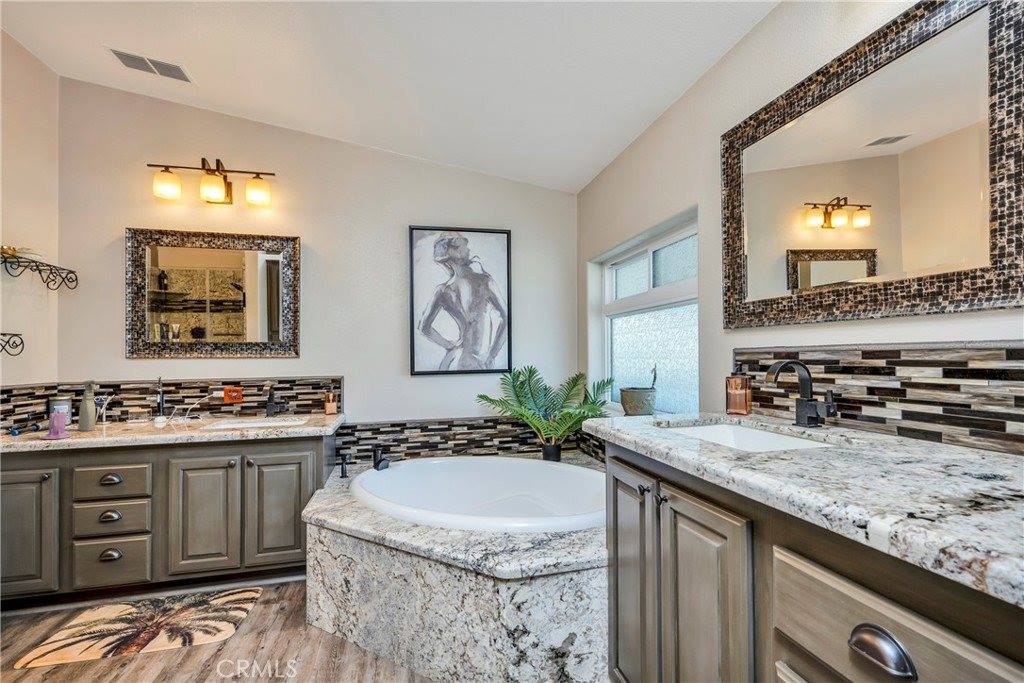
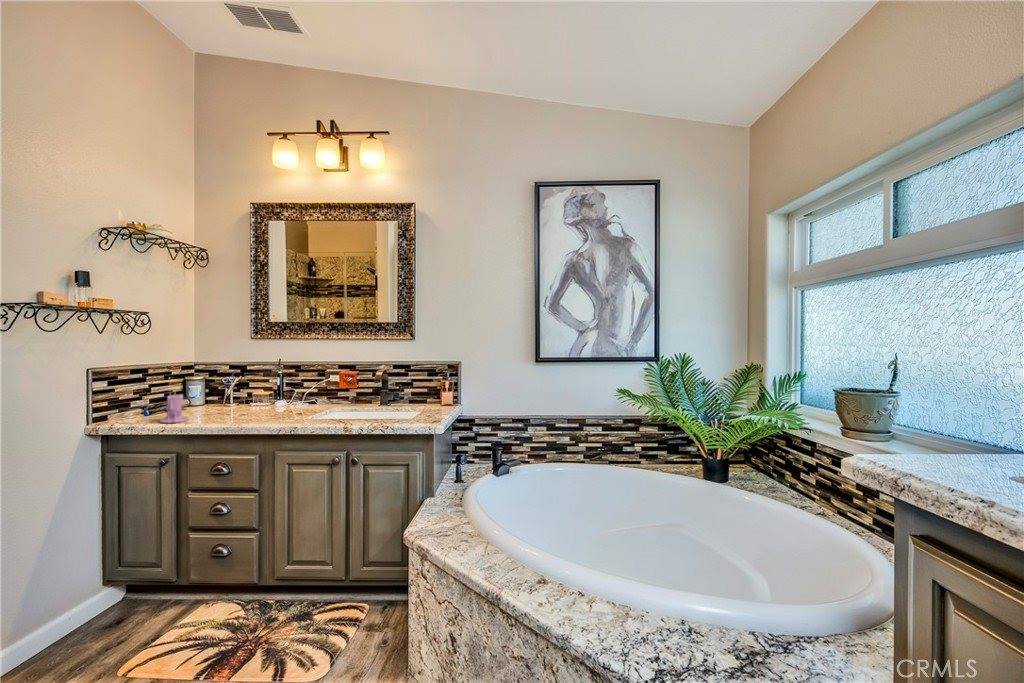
spray bottle: present [78,380,97,431] -> none [201,361,215,414]

